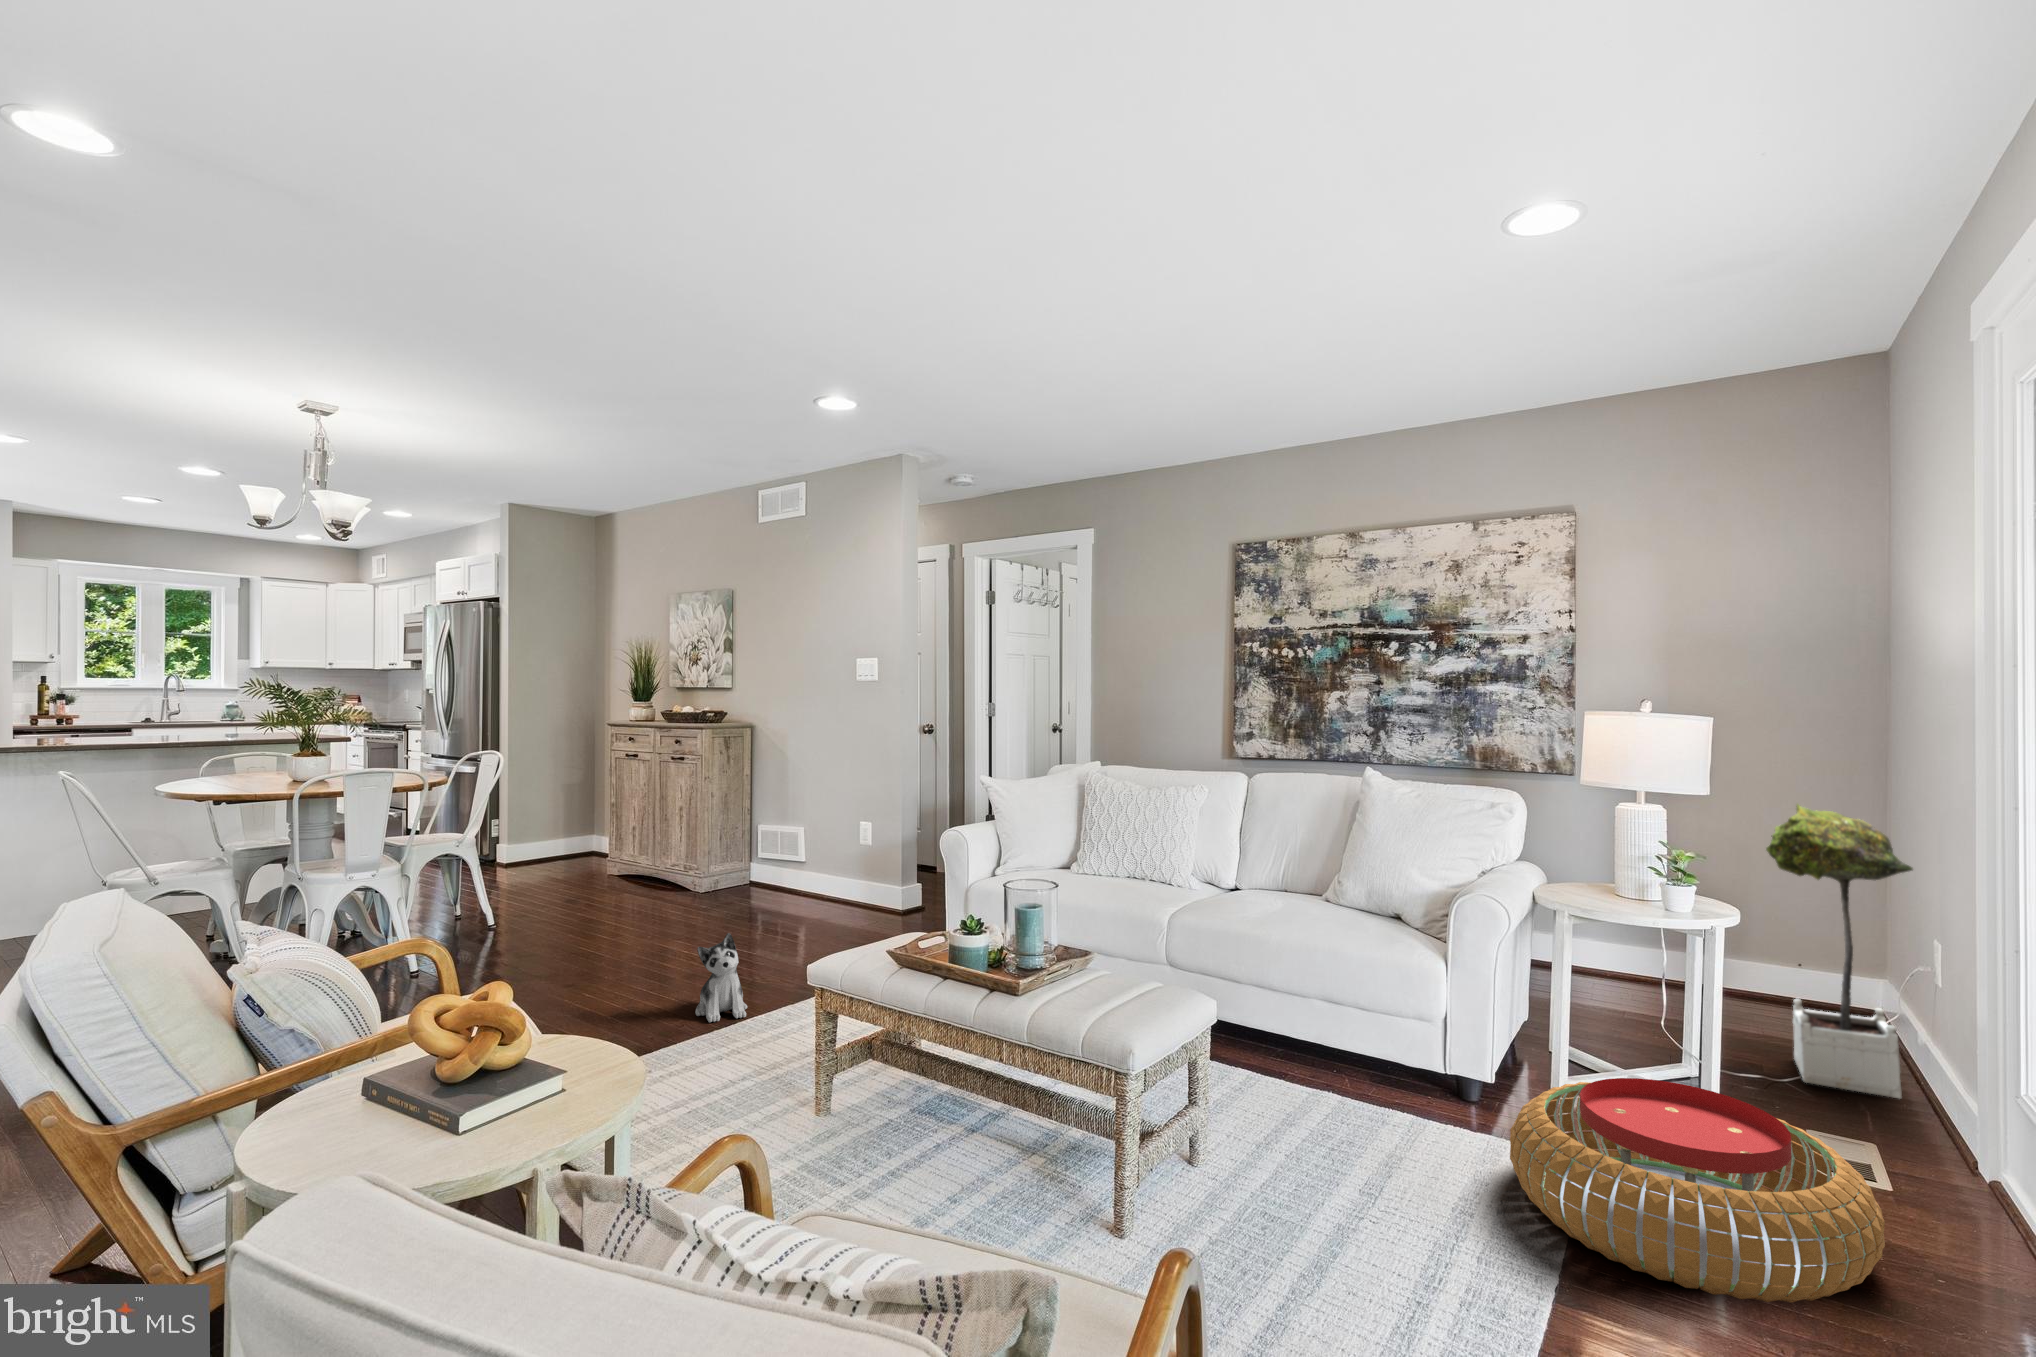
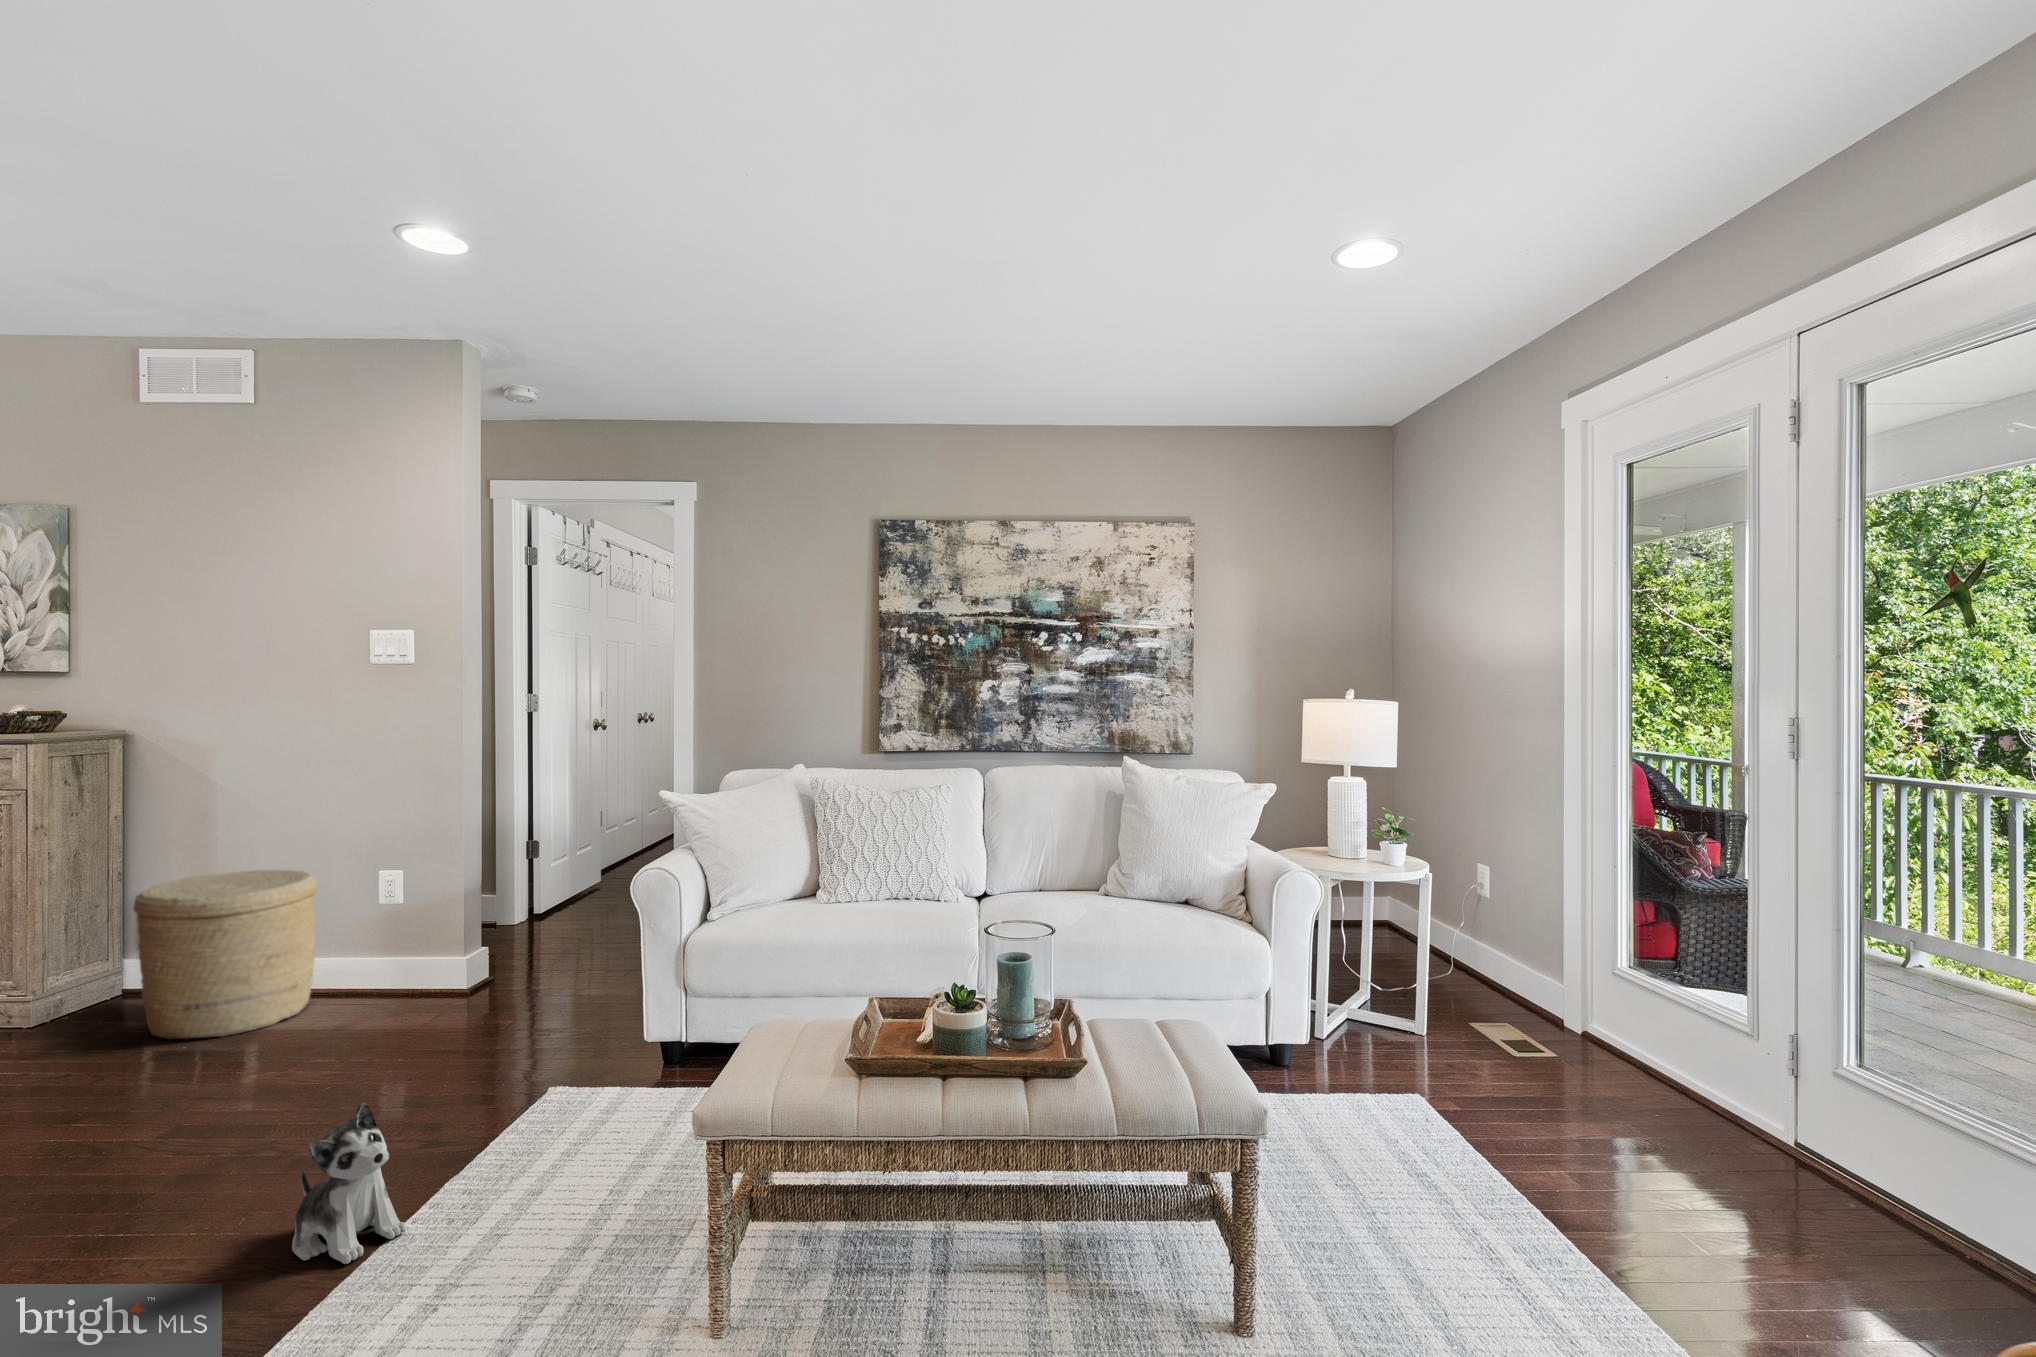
potted tree: present [1766,804,1913,1098] -> none [1375,769,1463,980]
basket: none [739,813,831,912] -> present [133,870,318,1039]
pouf: present [1510,1078,1885,1303] -> none [1388,1010,1668,1177]

